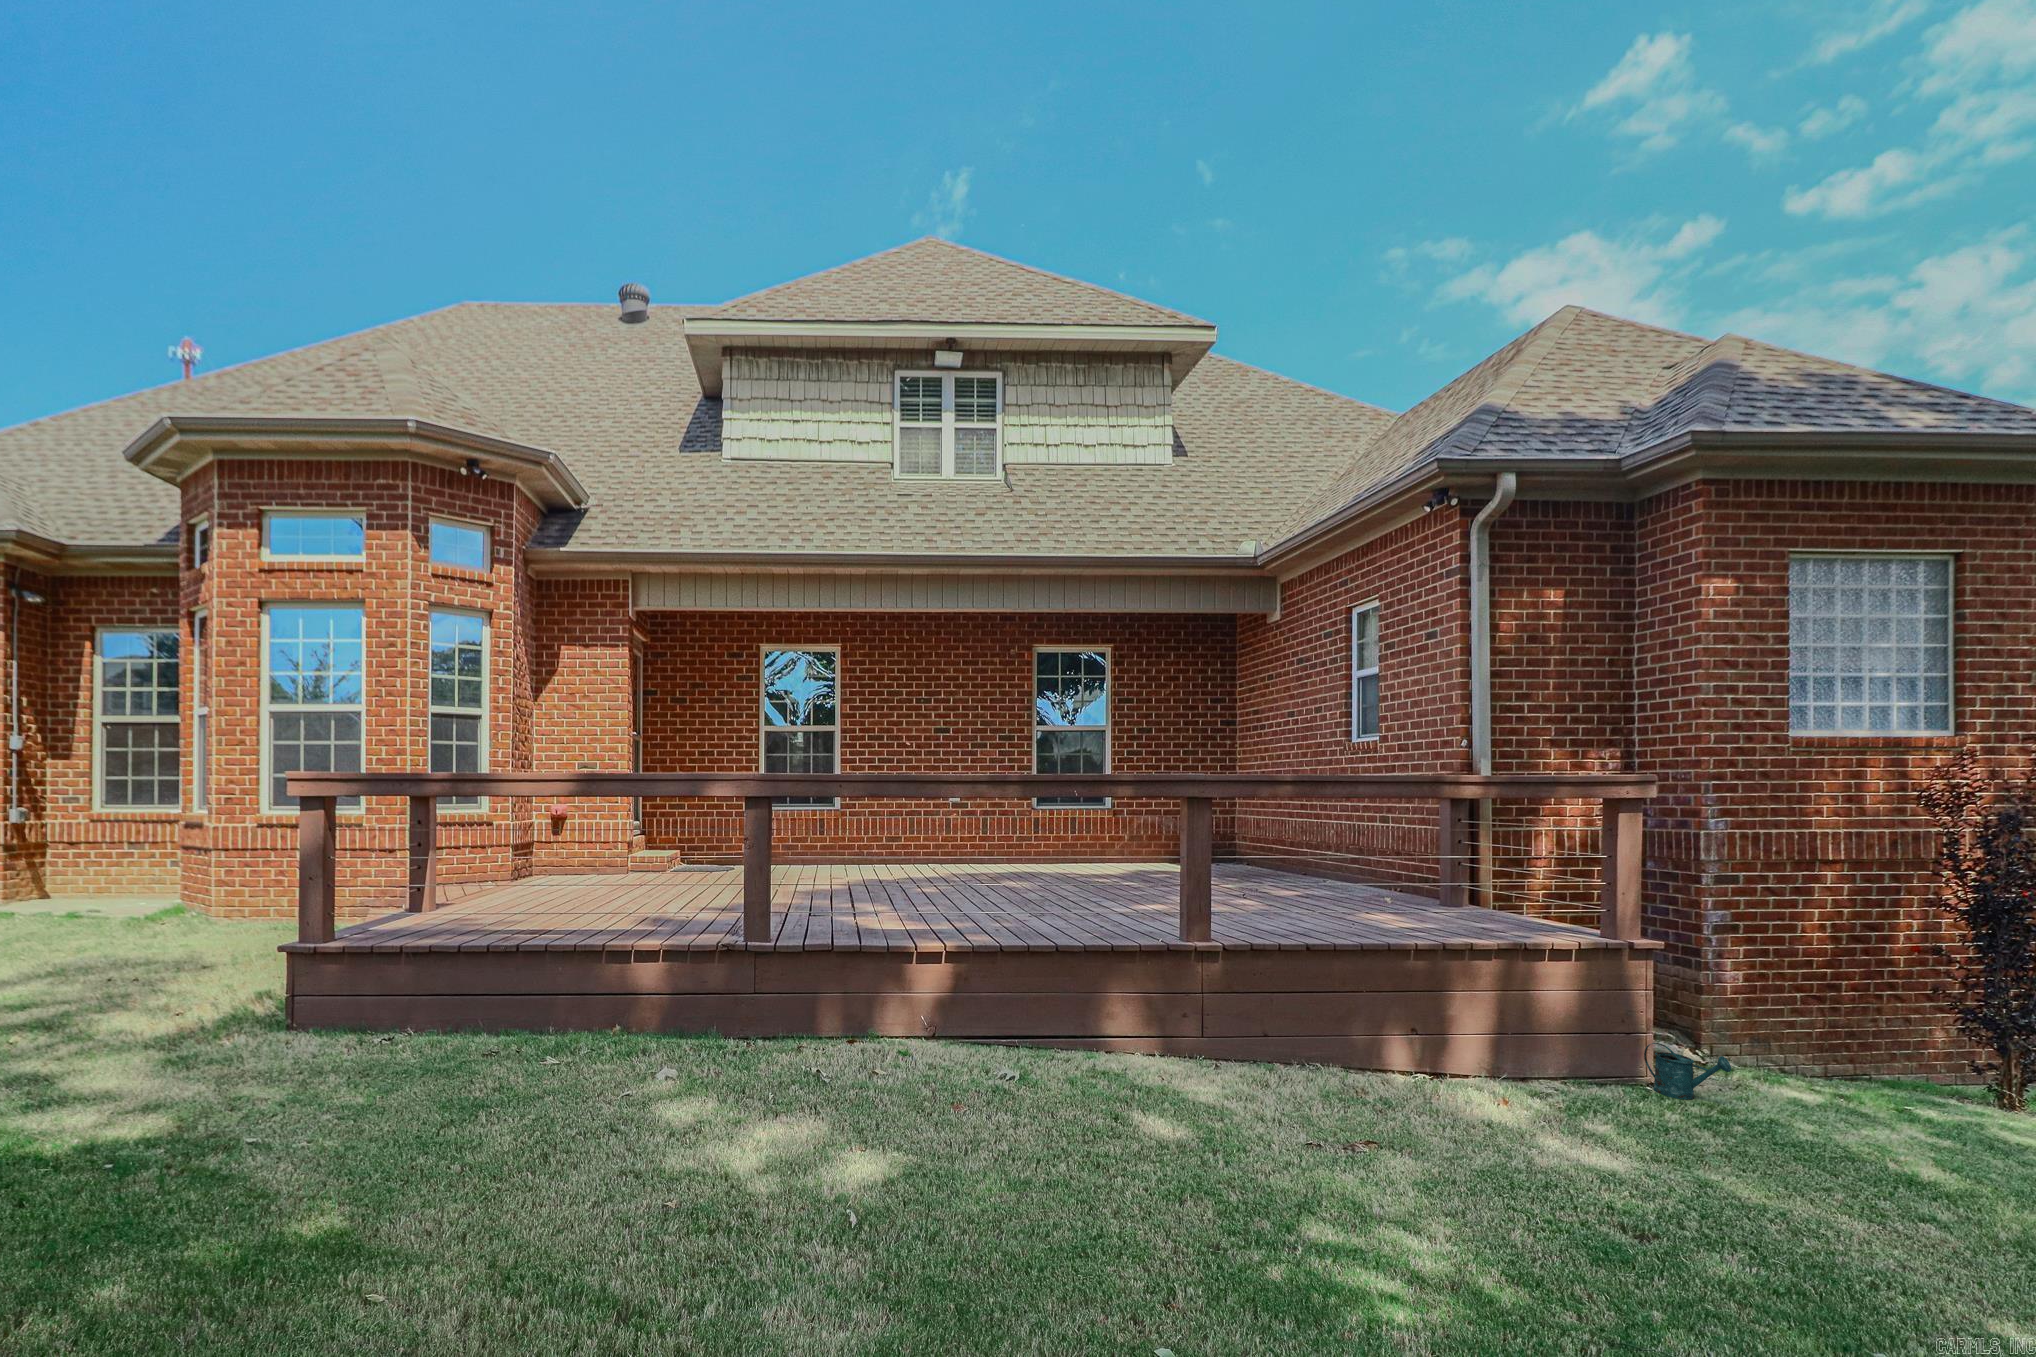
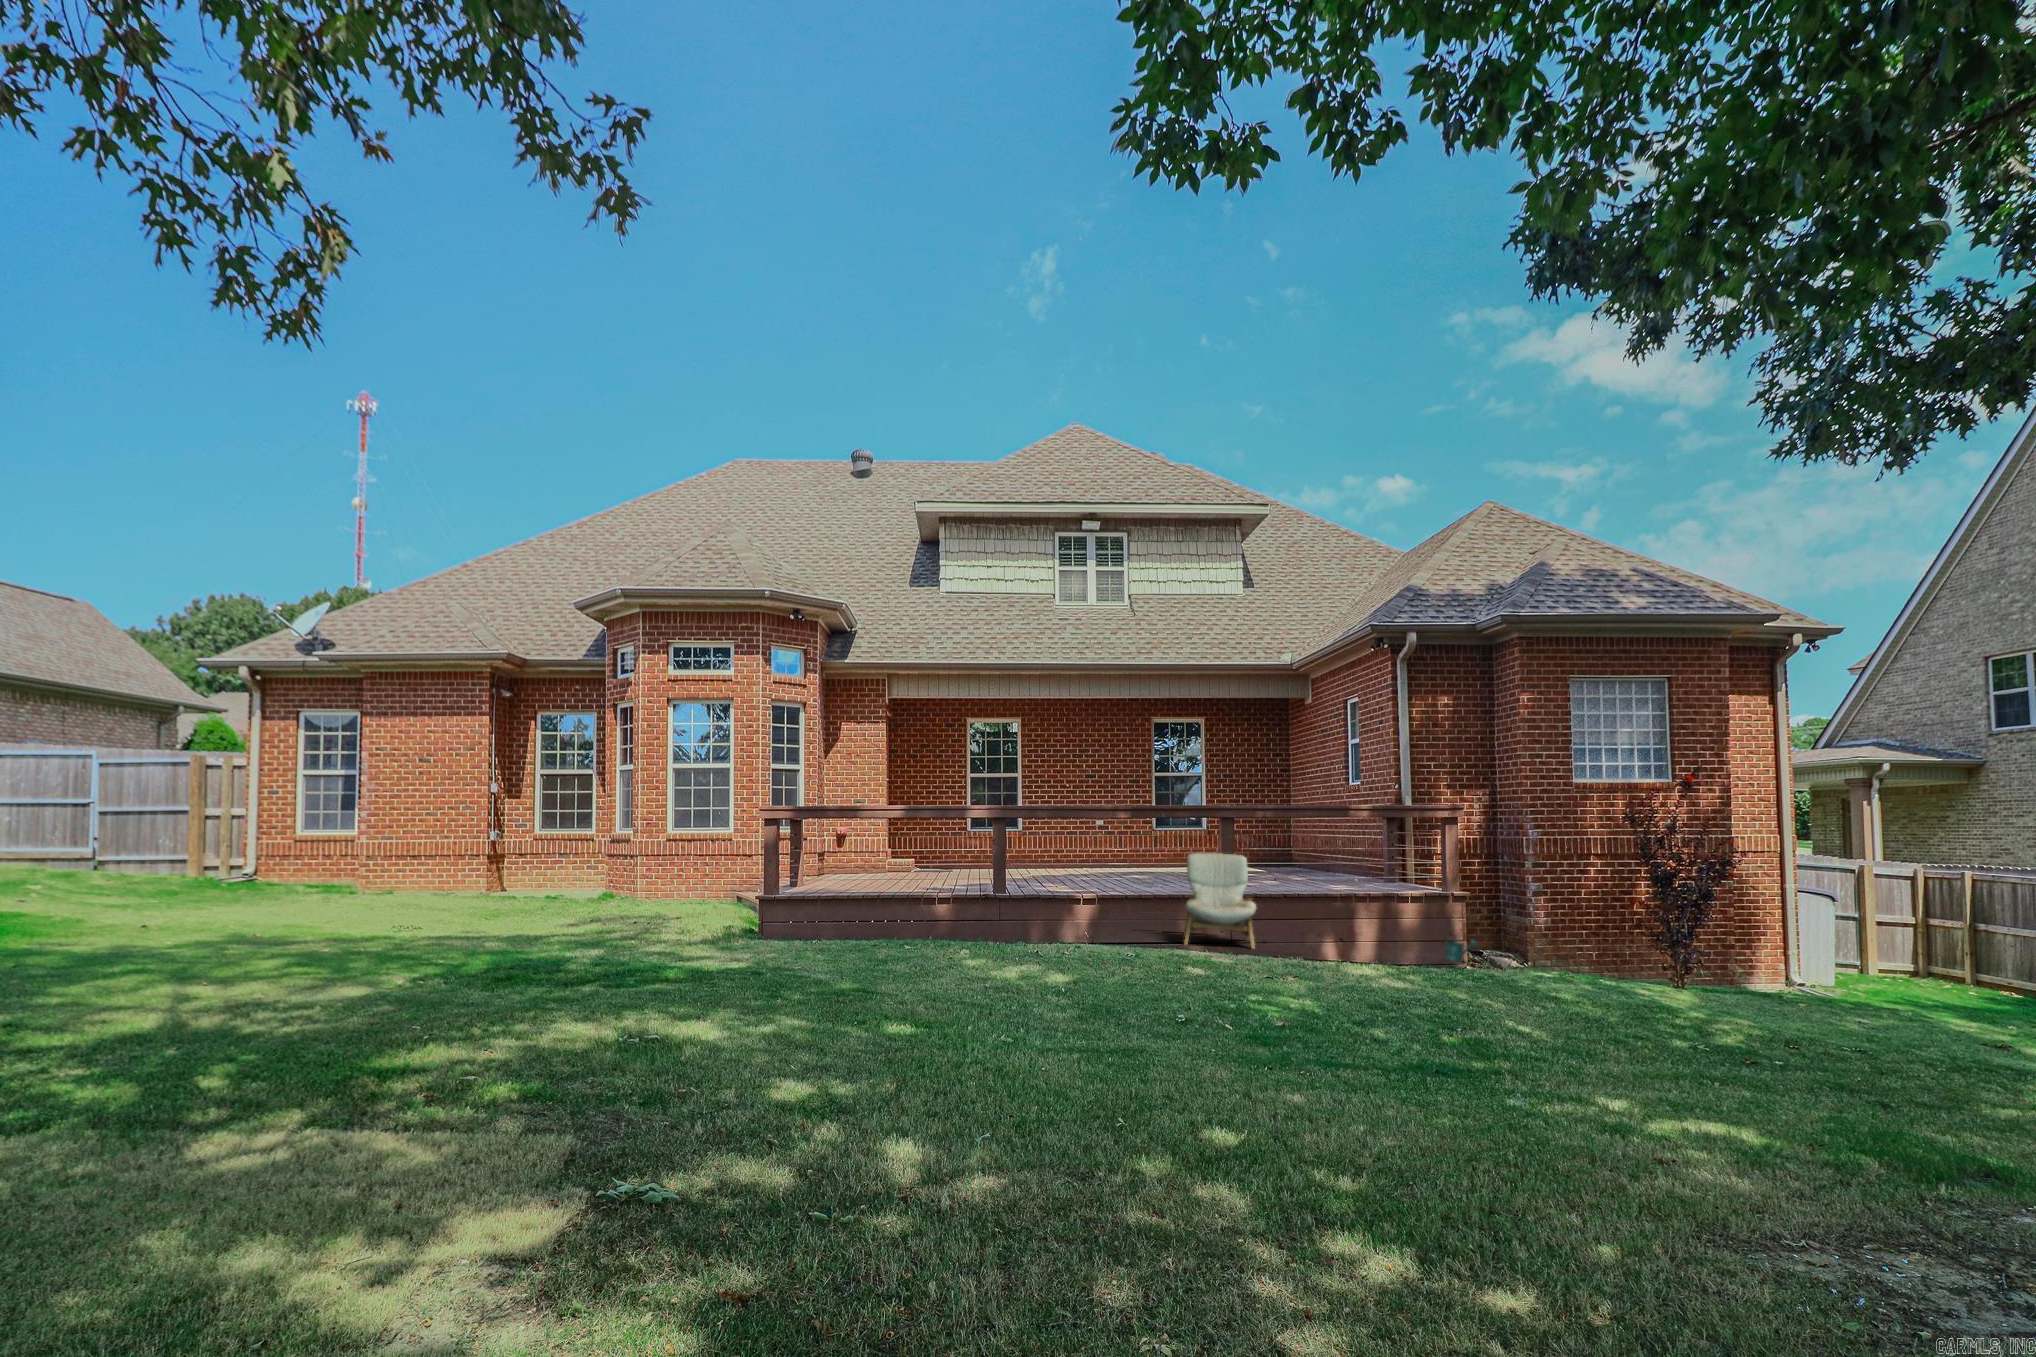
armchair: none [1143,886,1318,1115] -> present [1183,853,1256,949]

